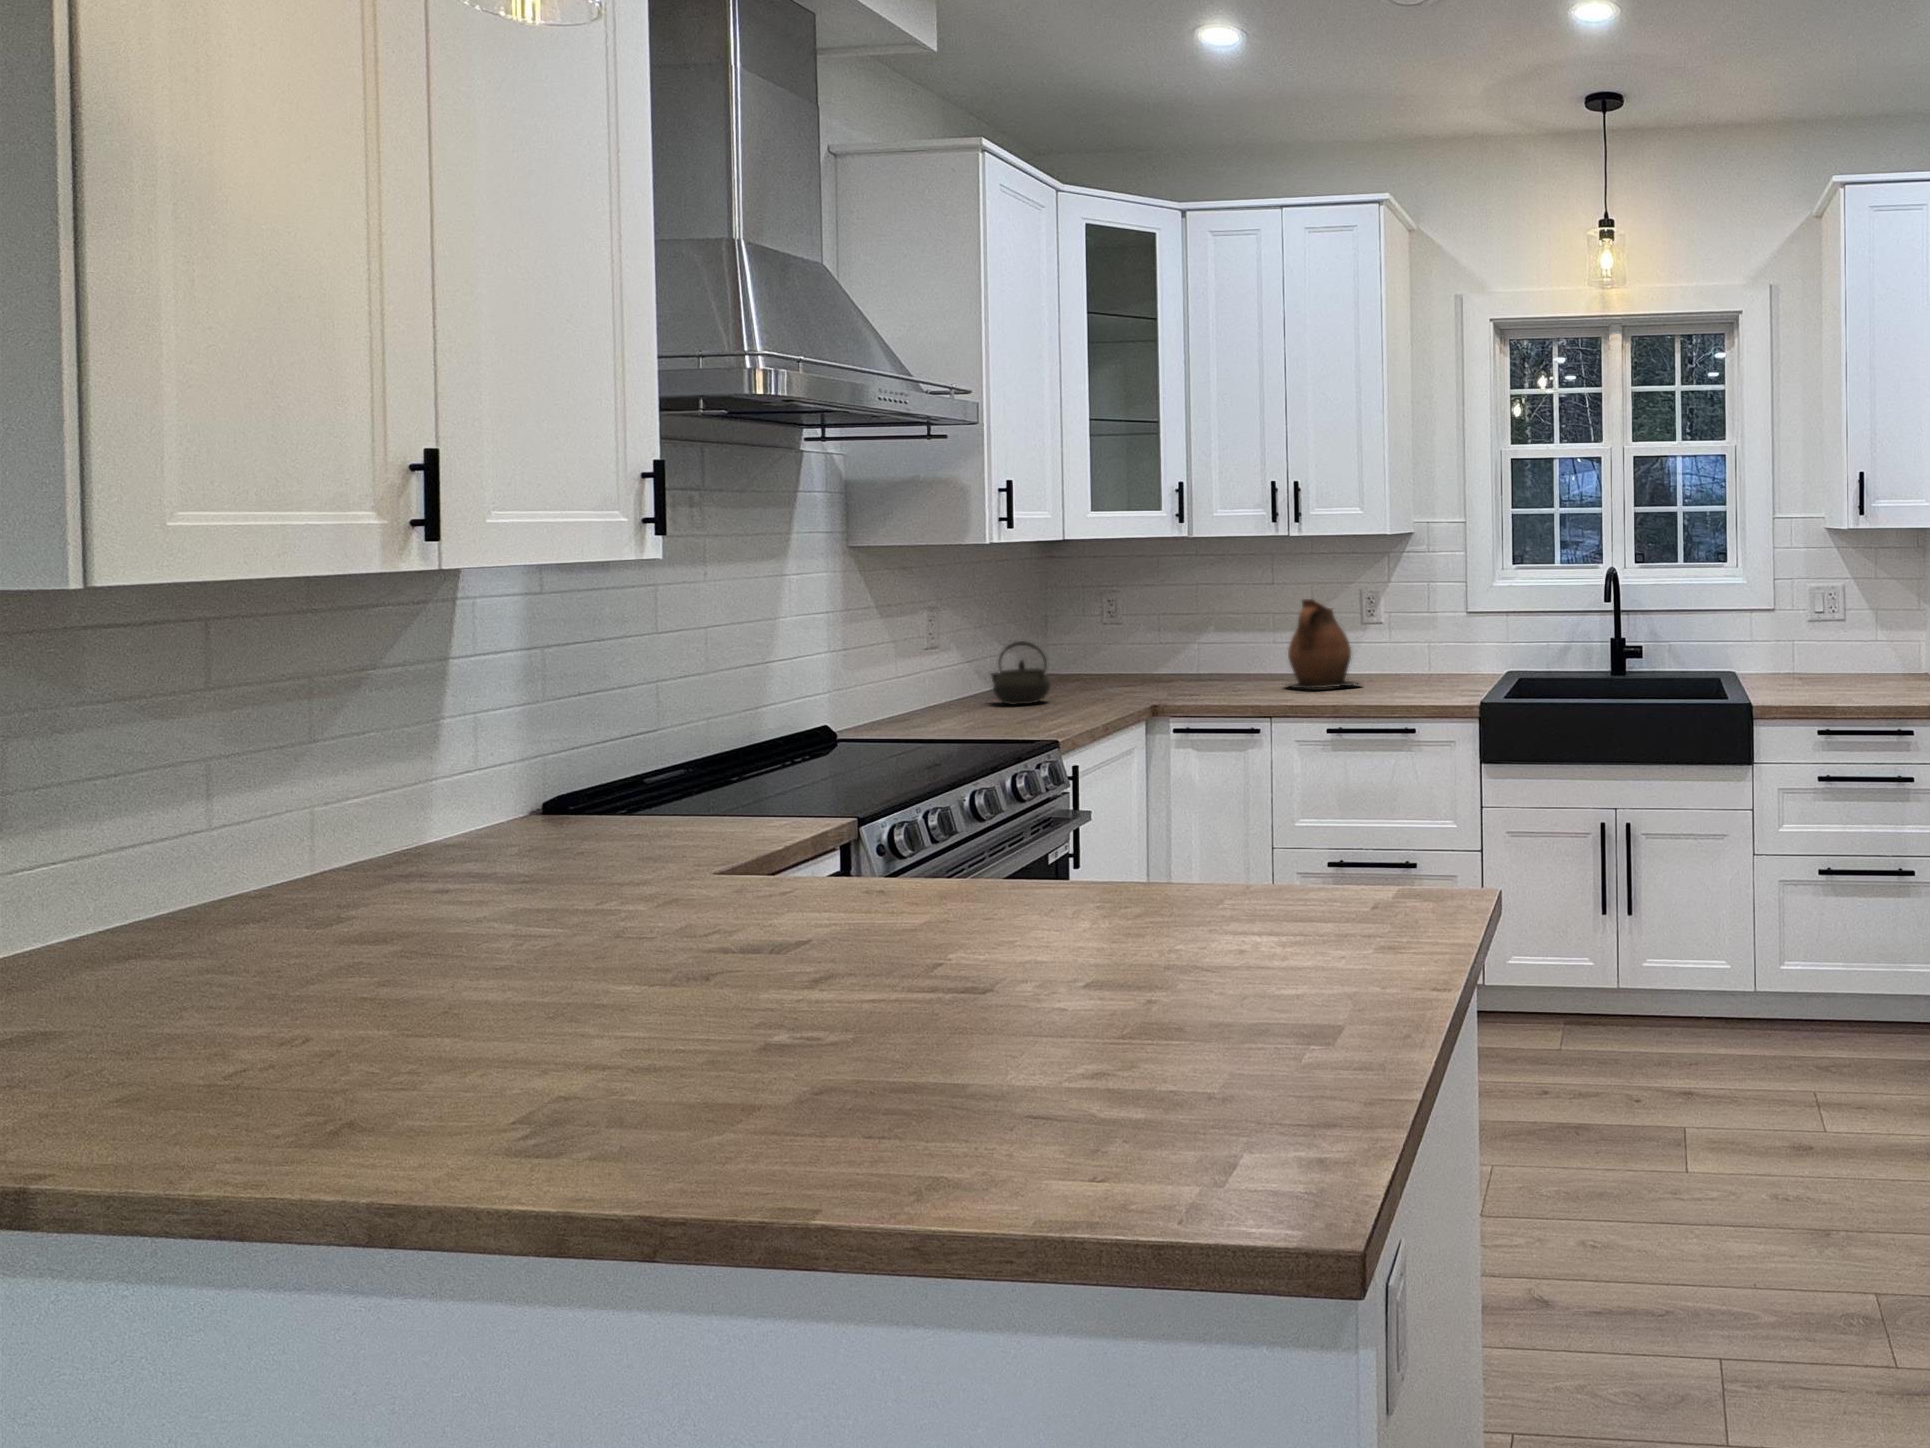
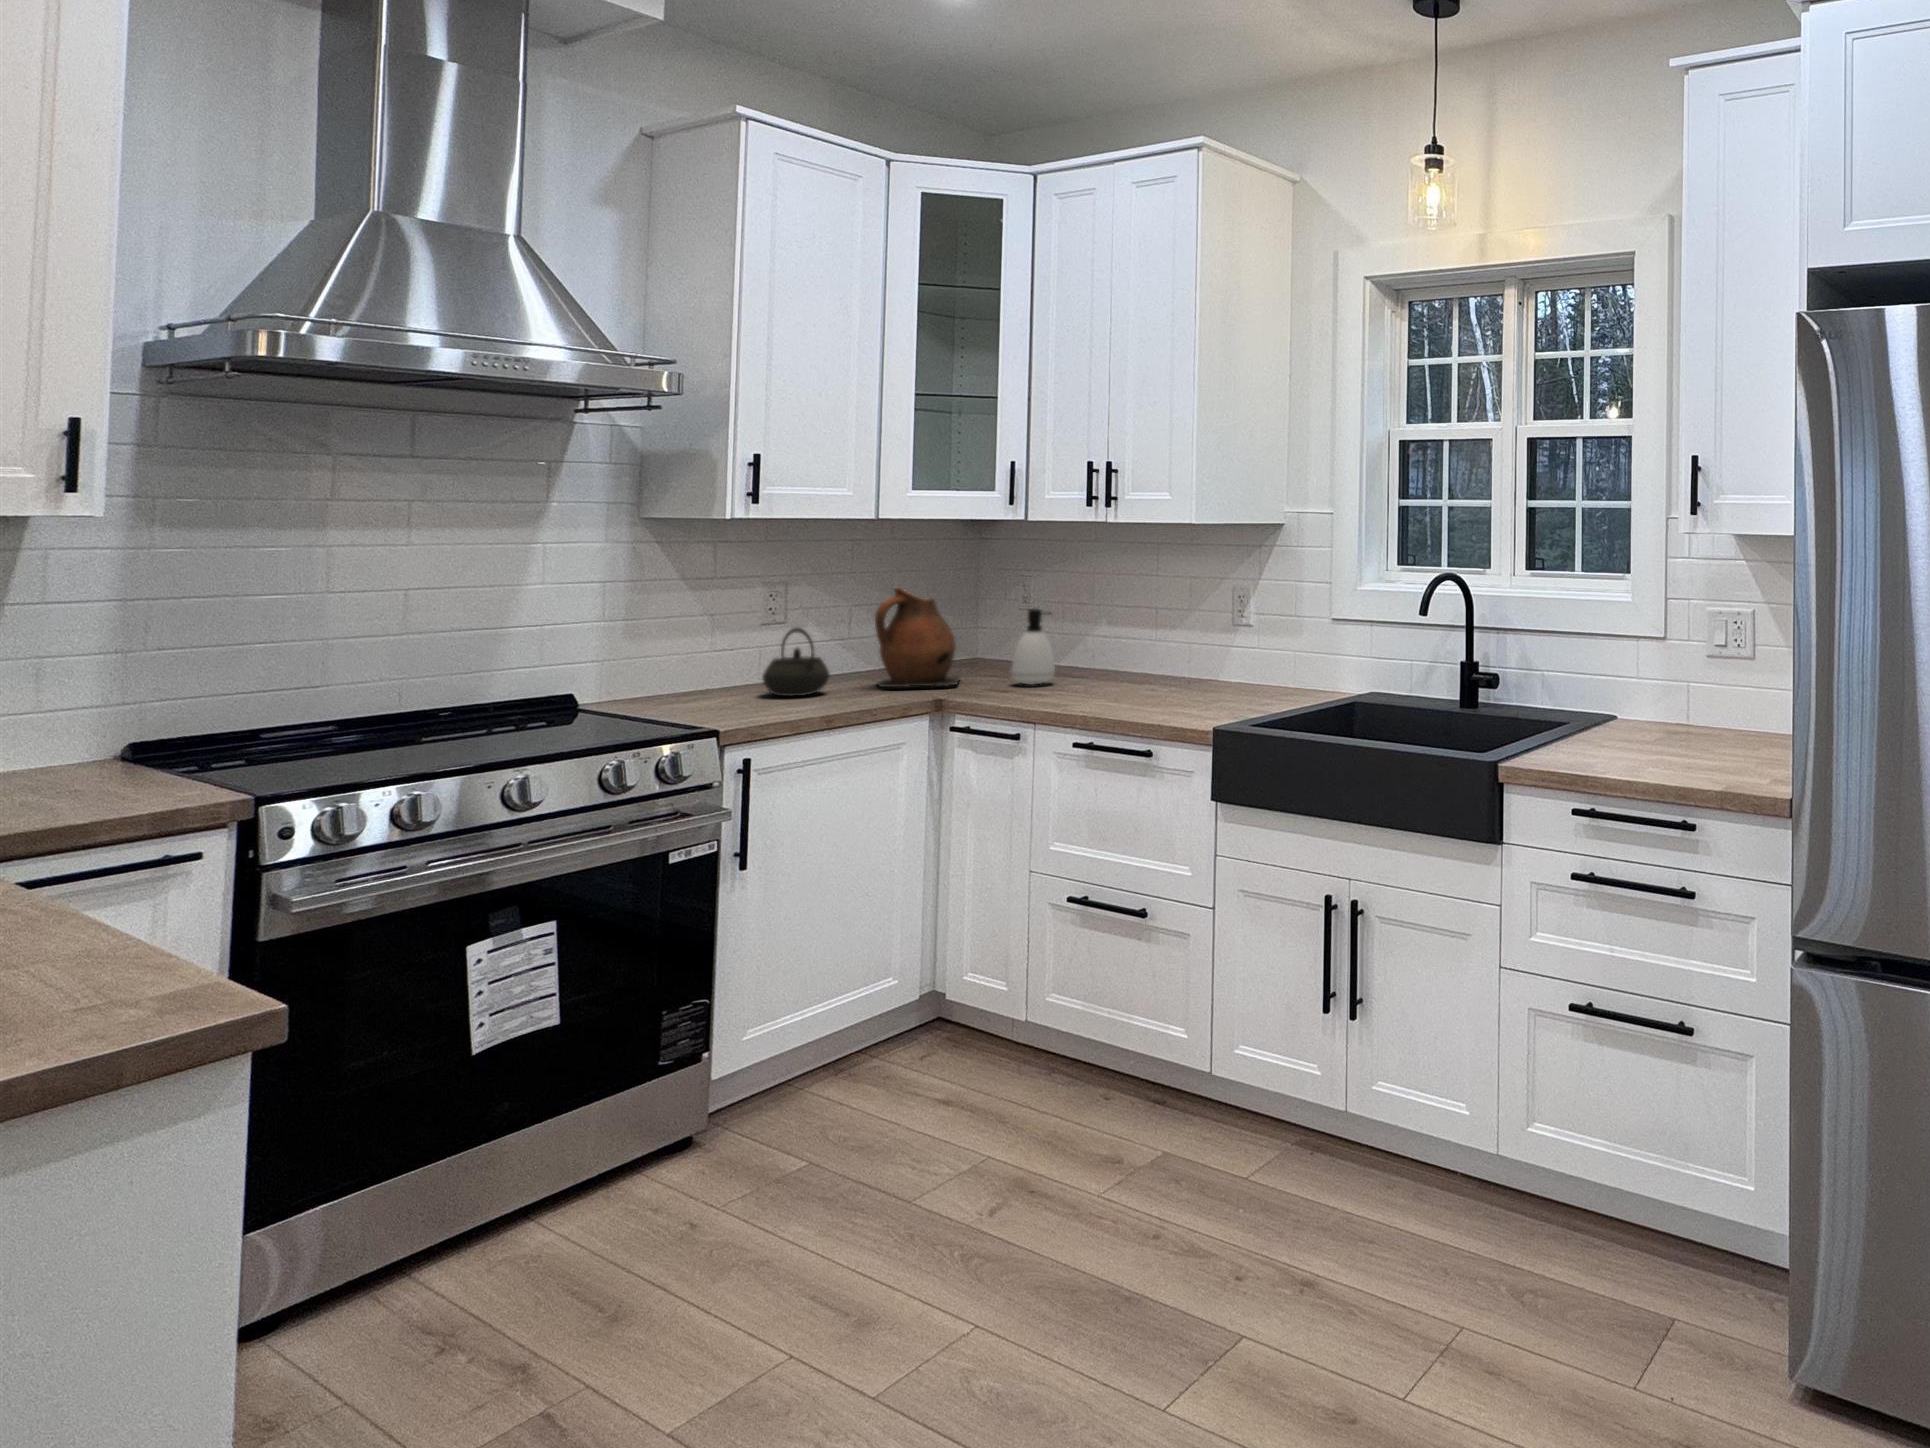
ceramic pitcher: present [1285,599,1360,689] -> present [875,588,960,687]
soap dispenser: none [1187,618,1224,686] -> present [1011,609,1055,685]

